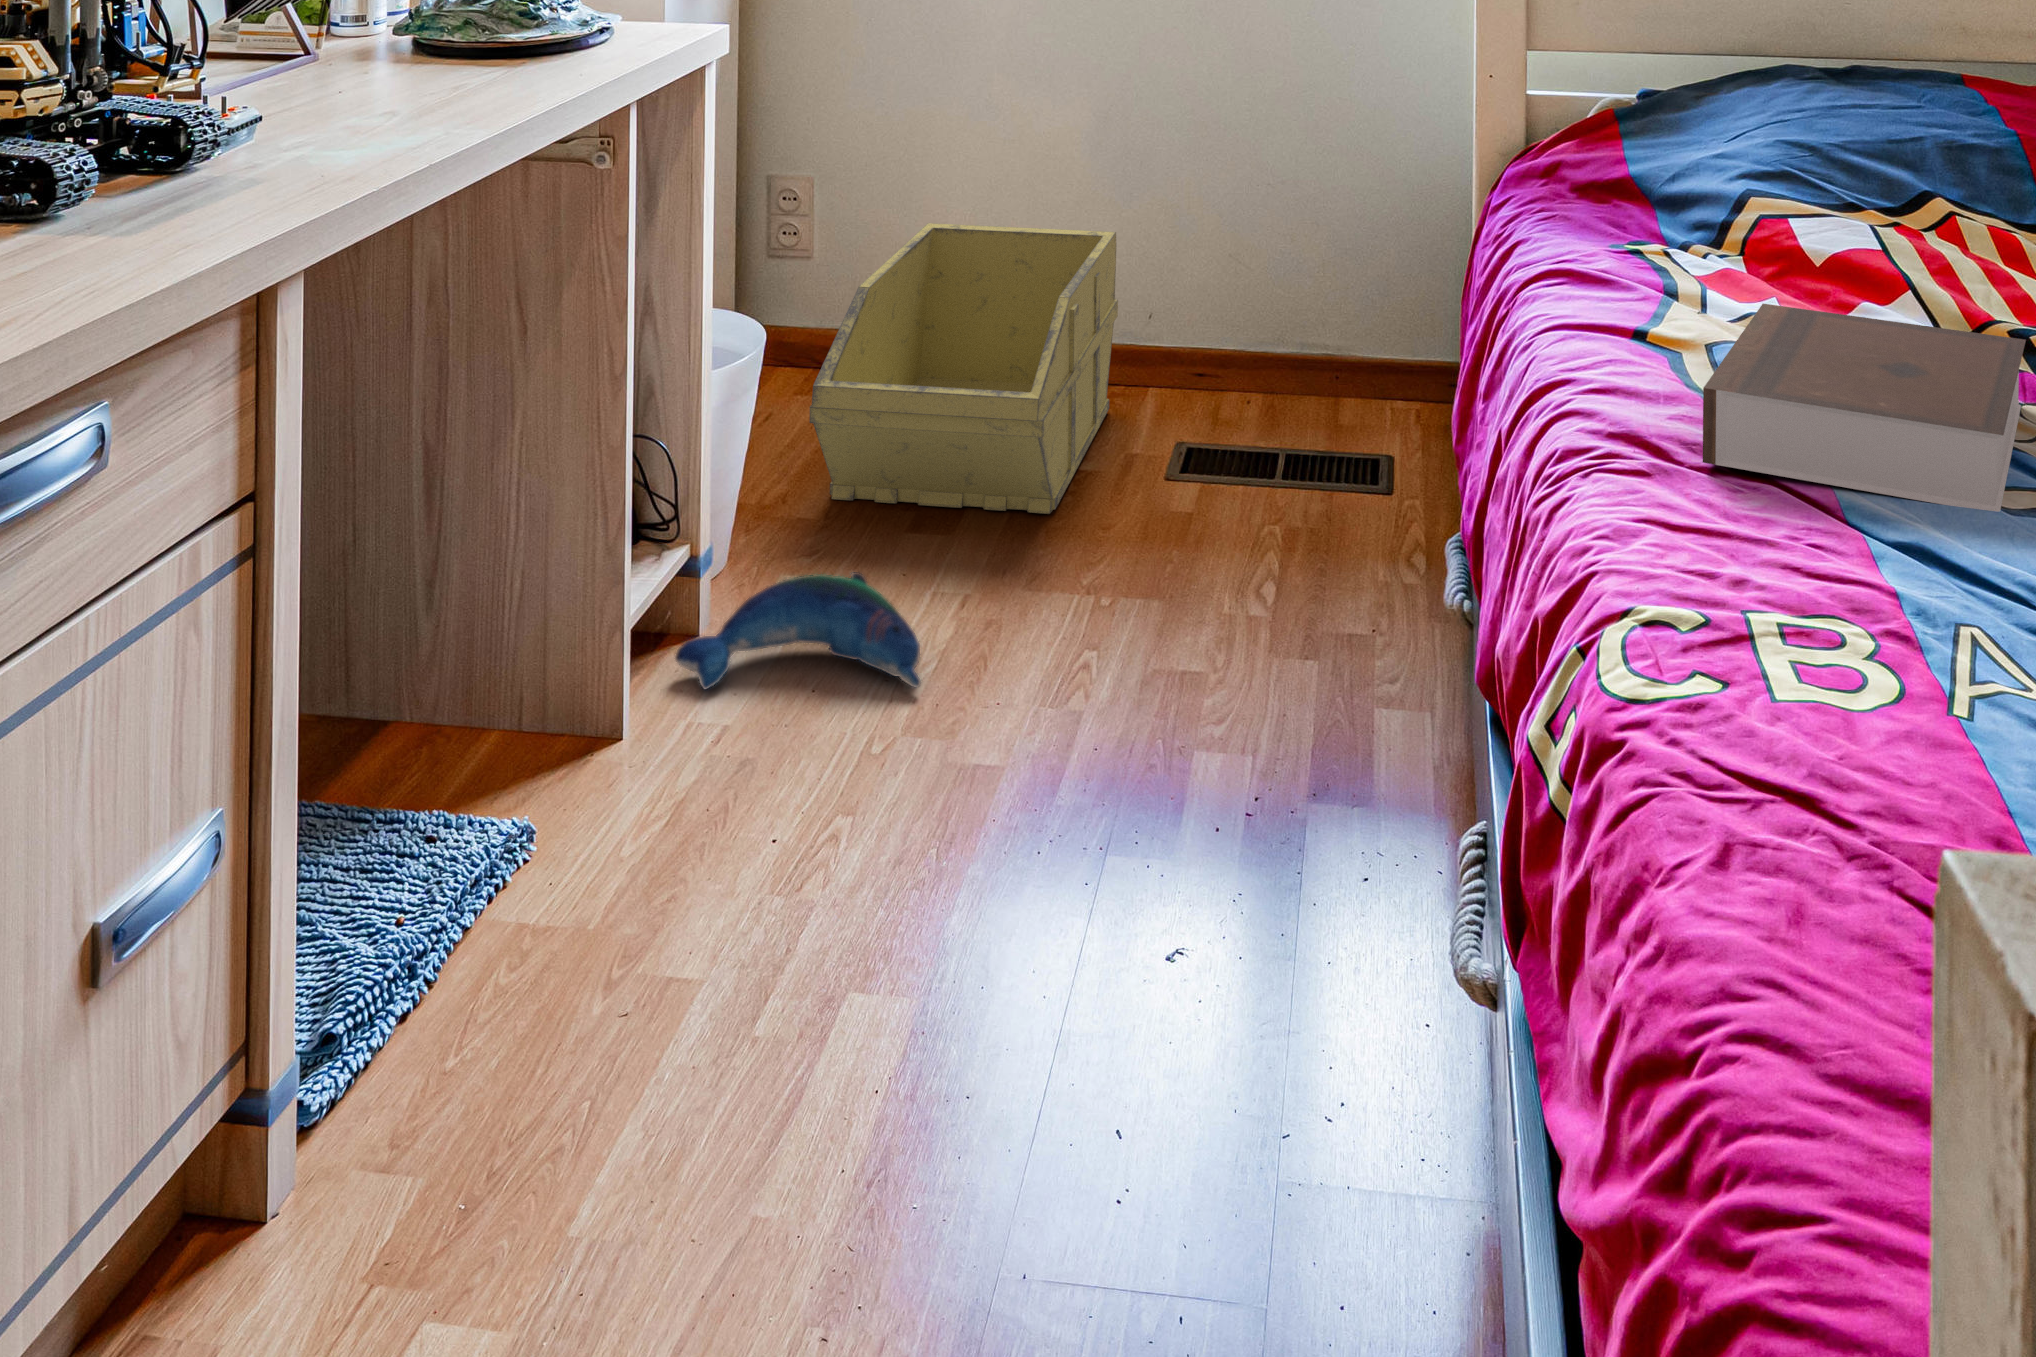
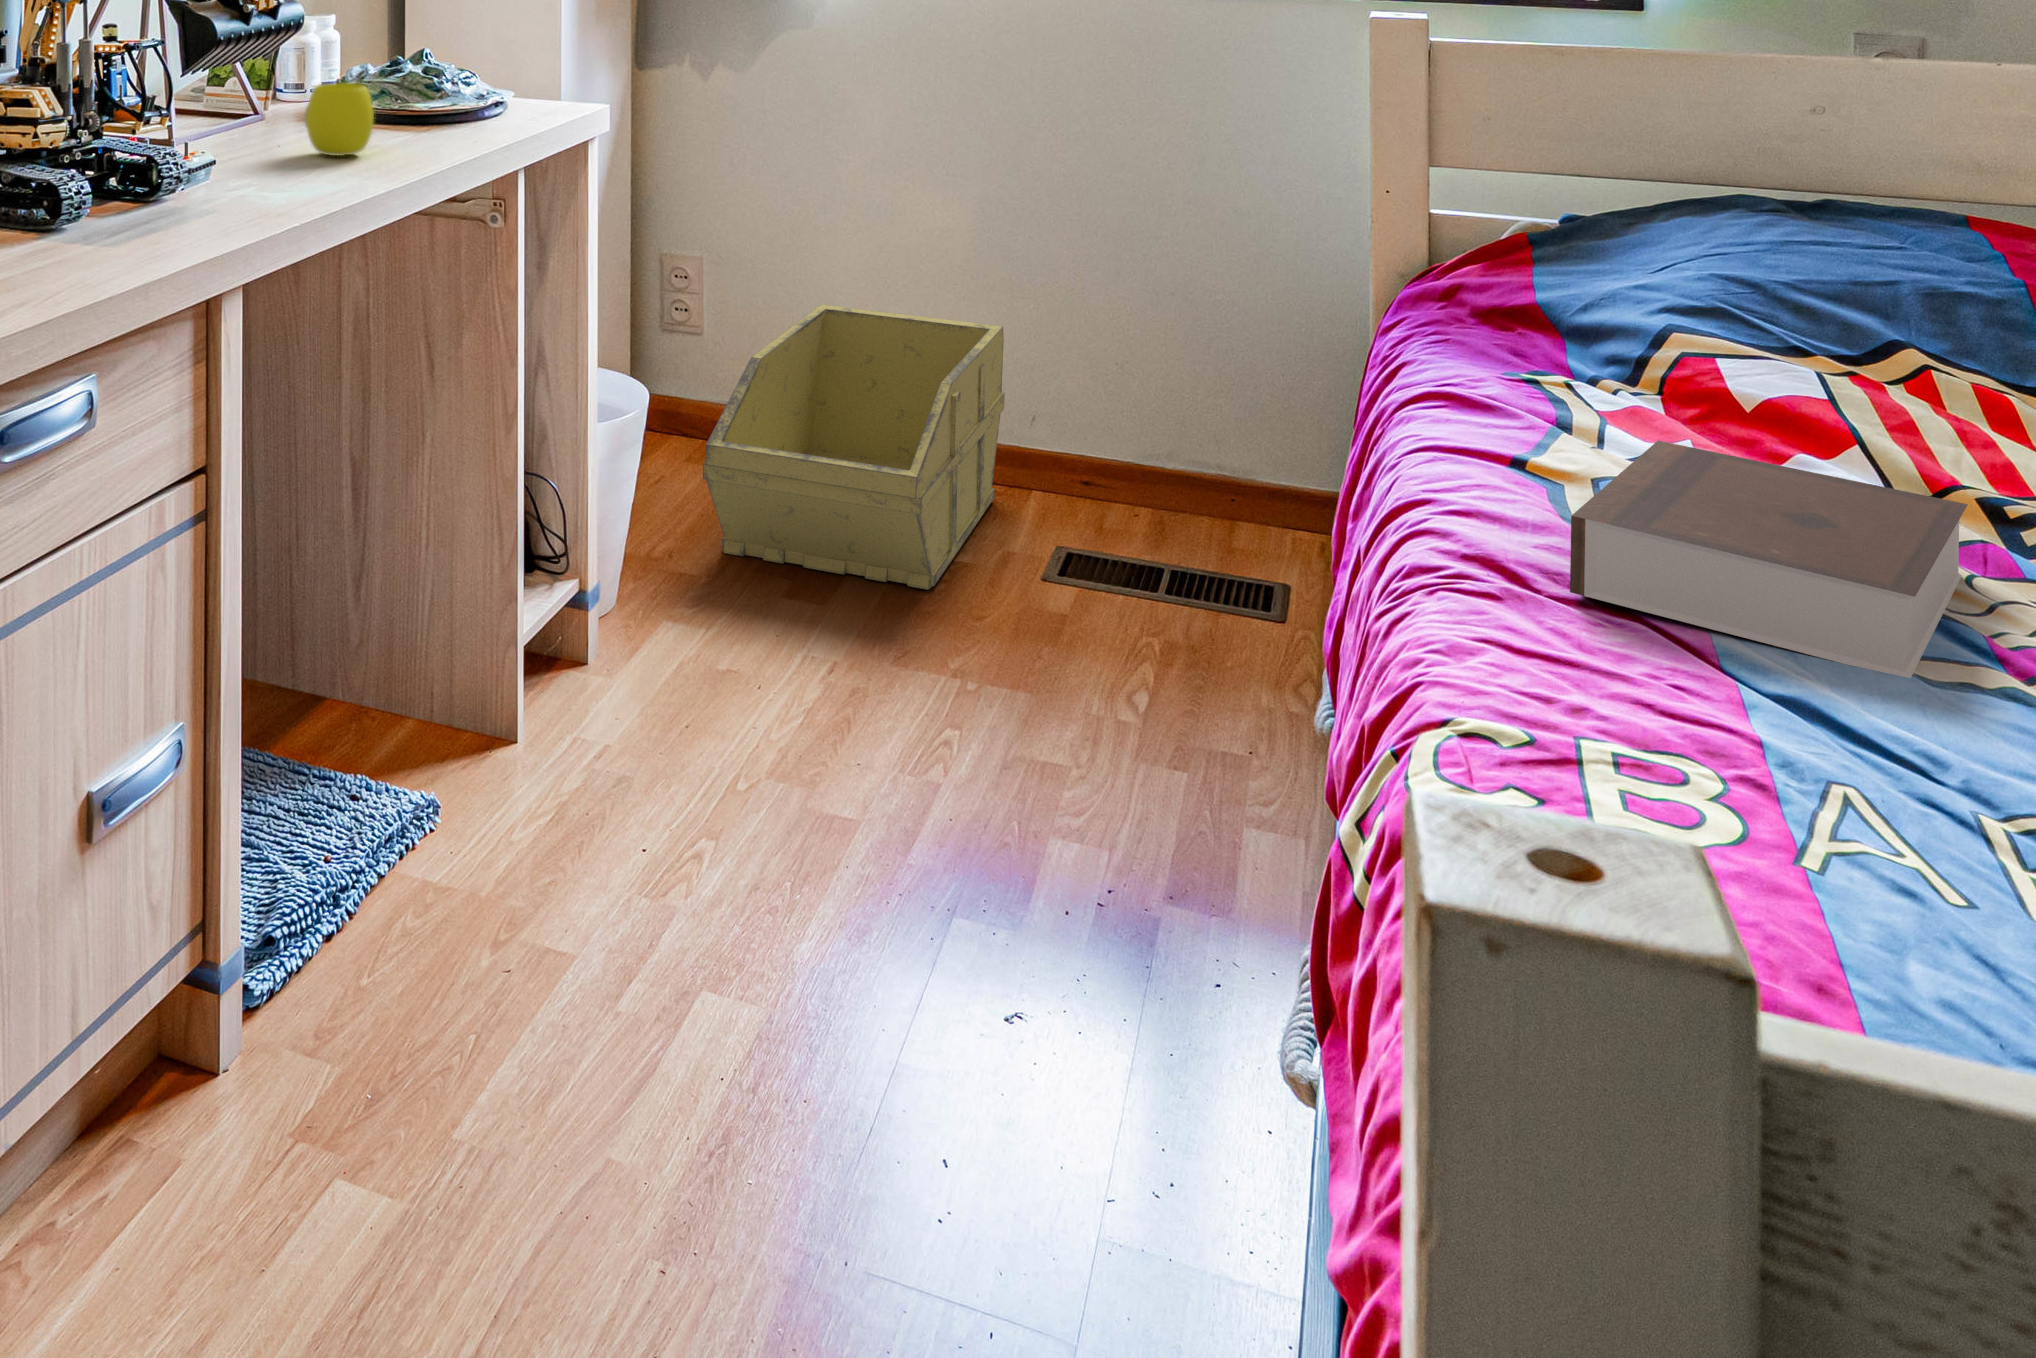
cup: none [353,20,440,104] -> present [304,83,374,156]
plush toy: present [675,572,920,689] -> none [574,615,795,731]

